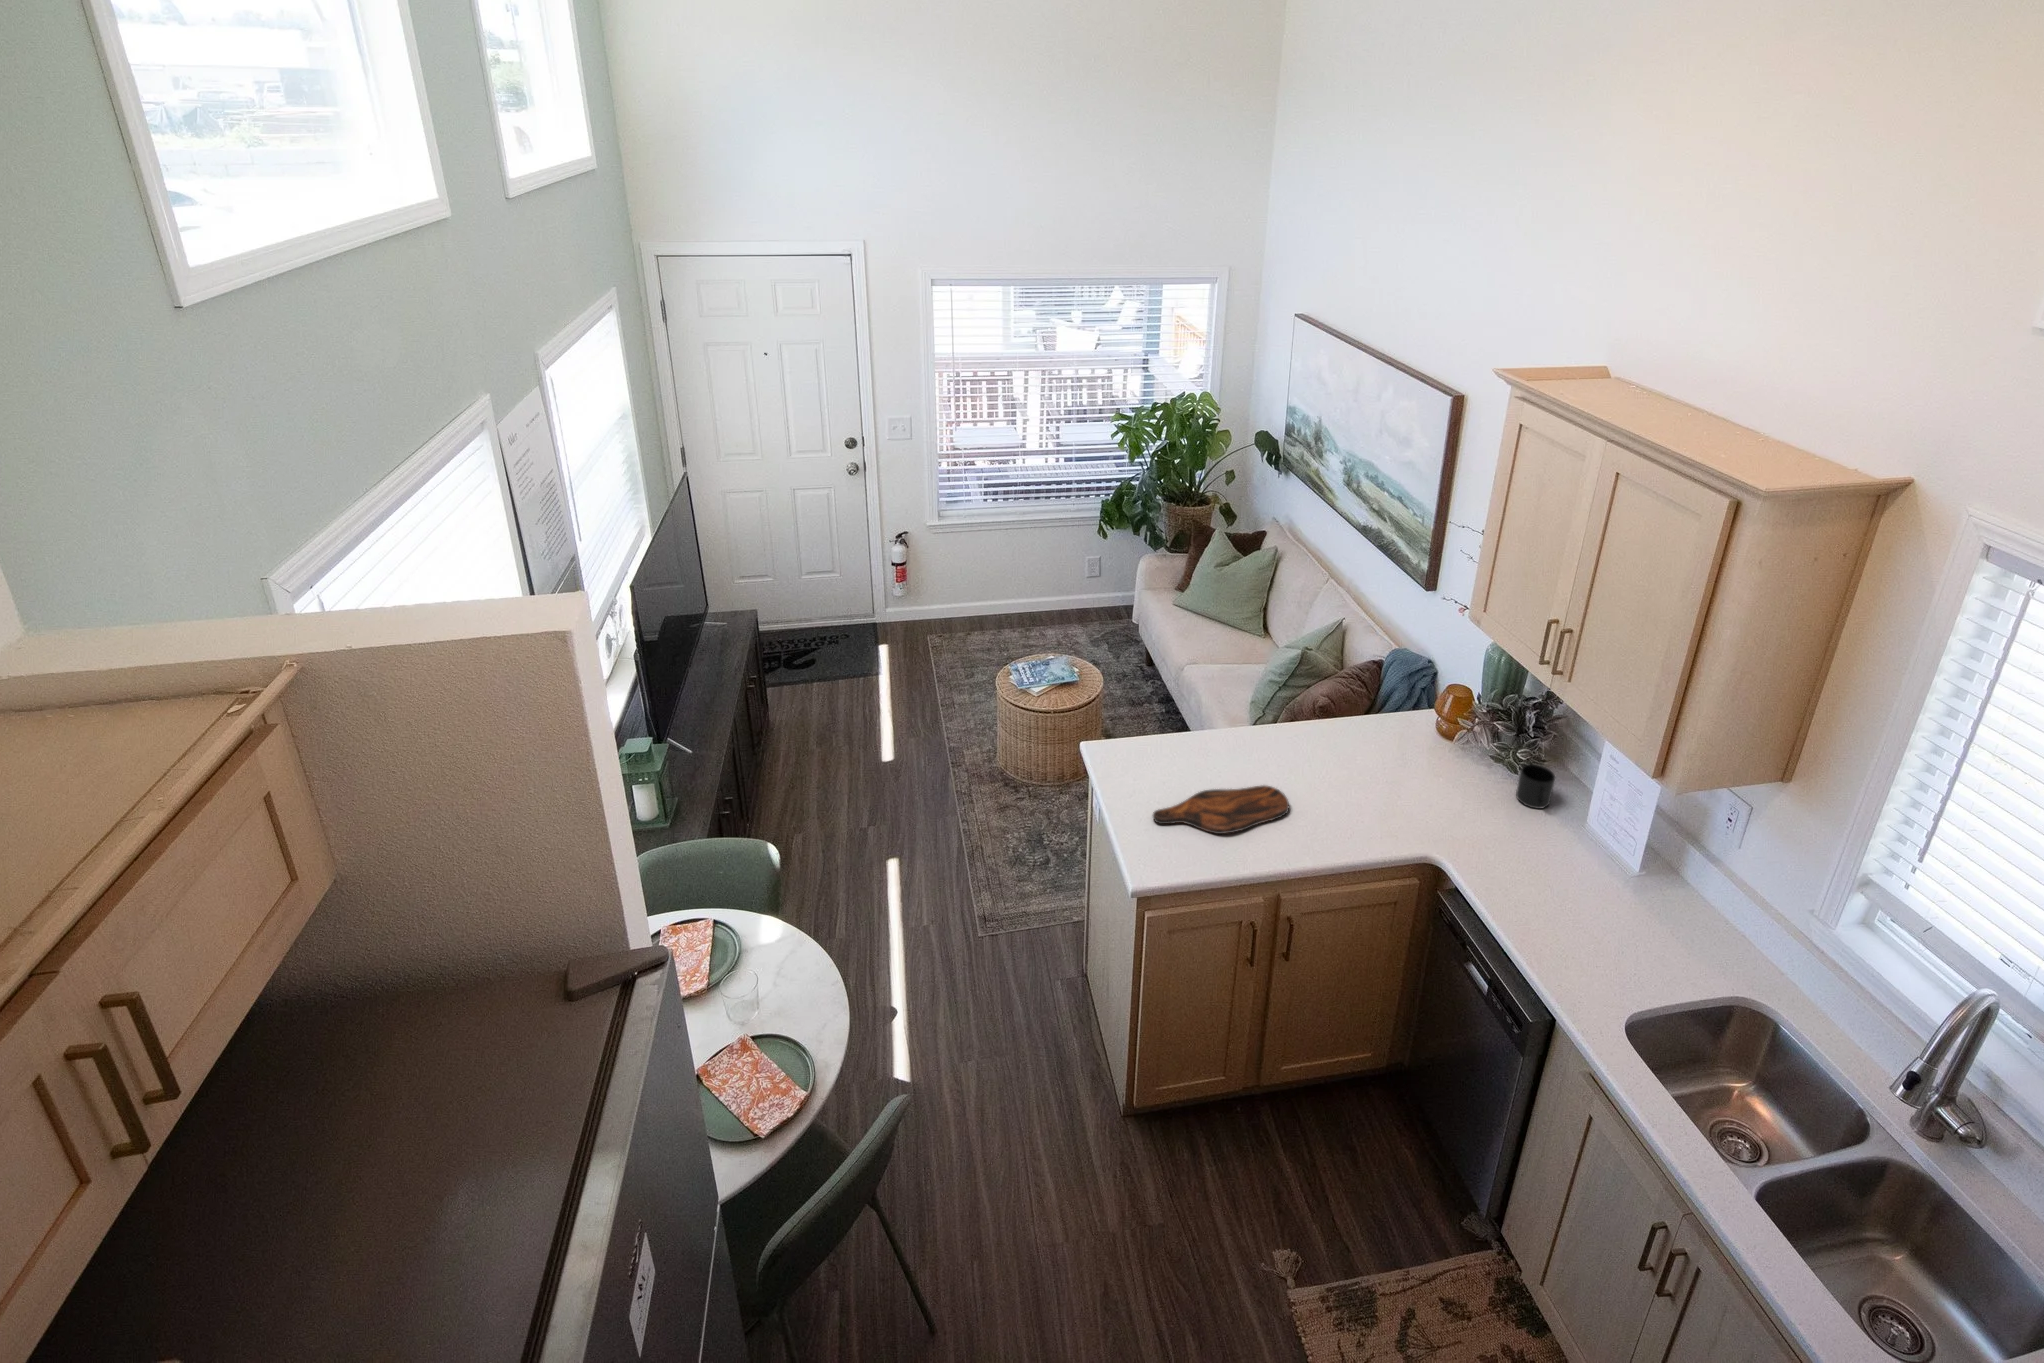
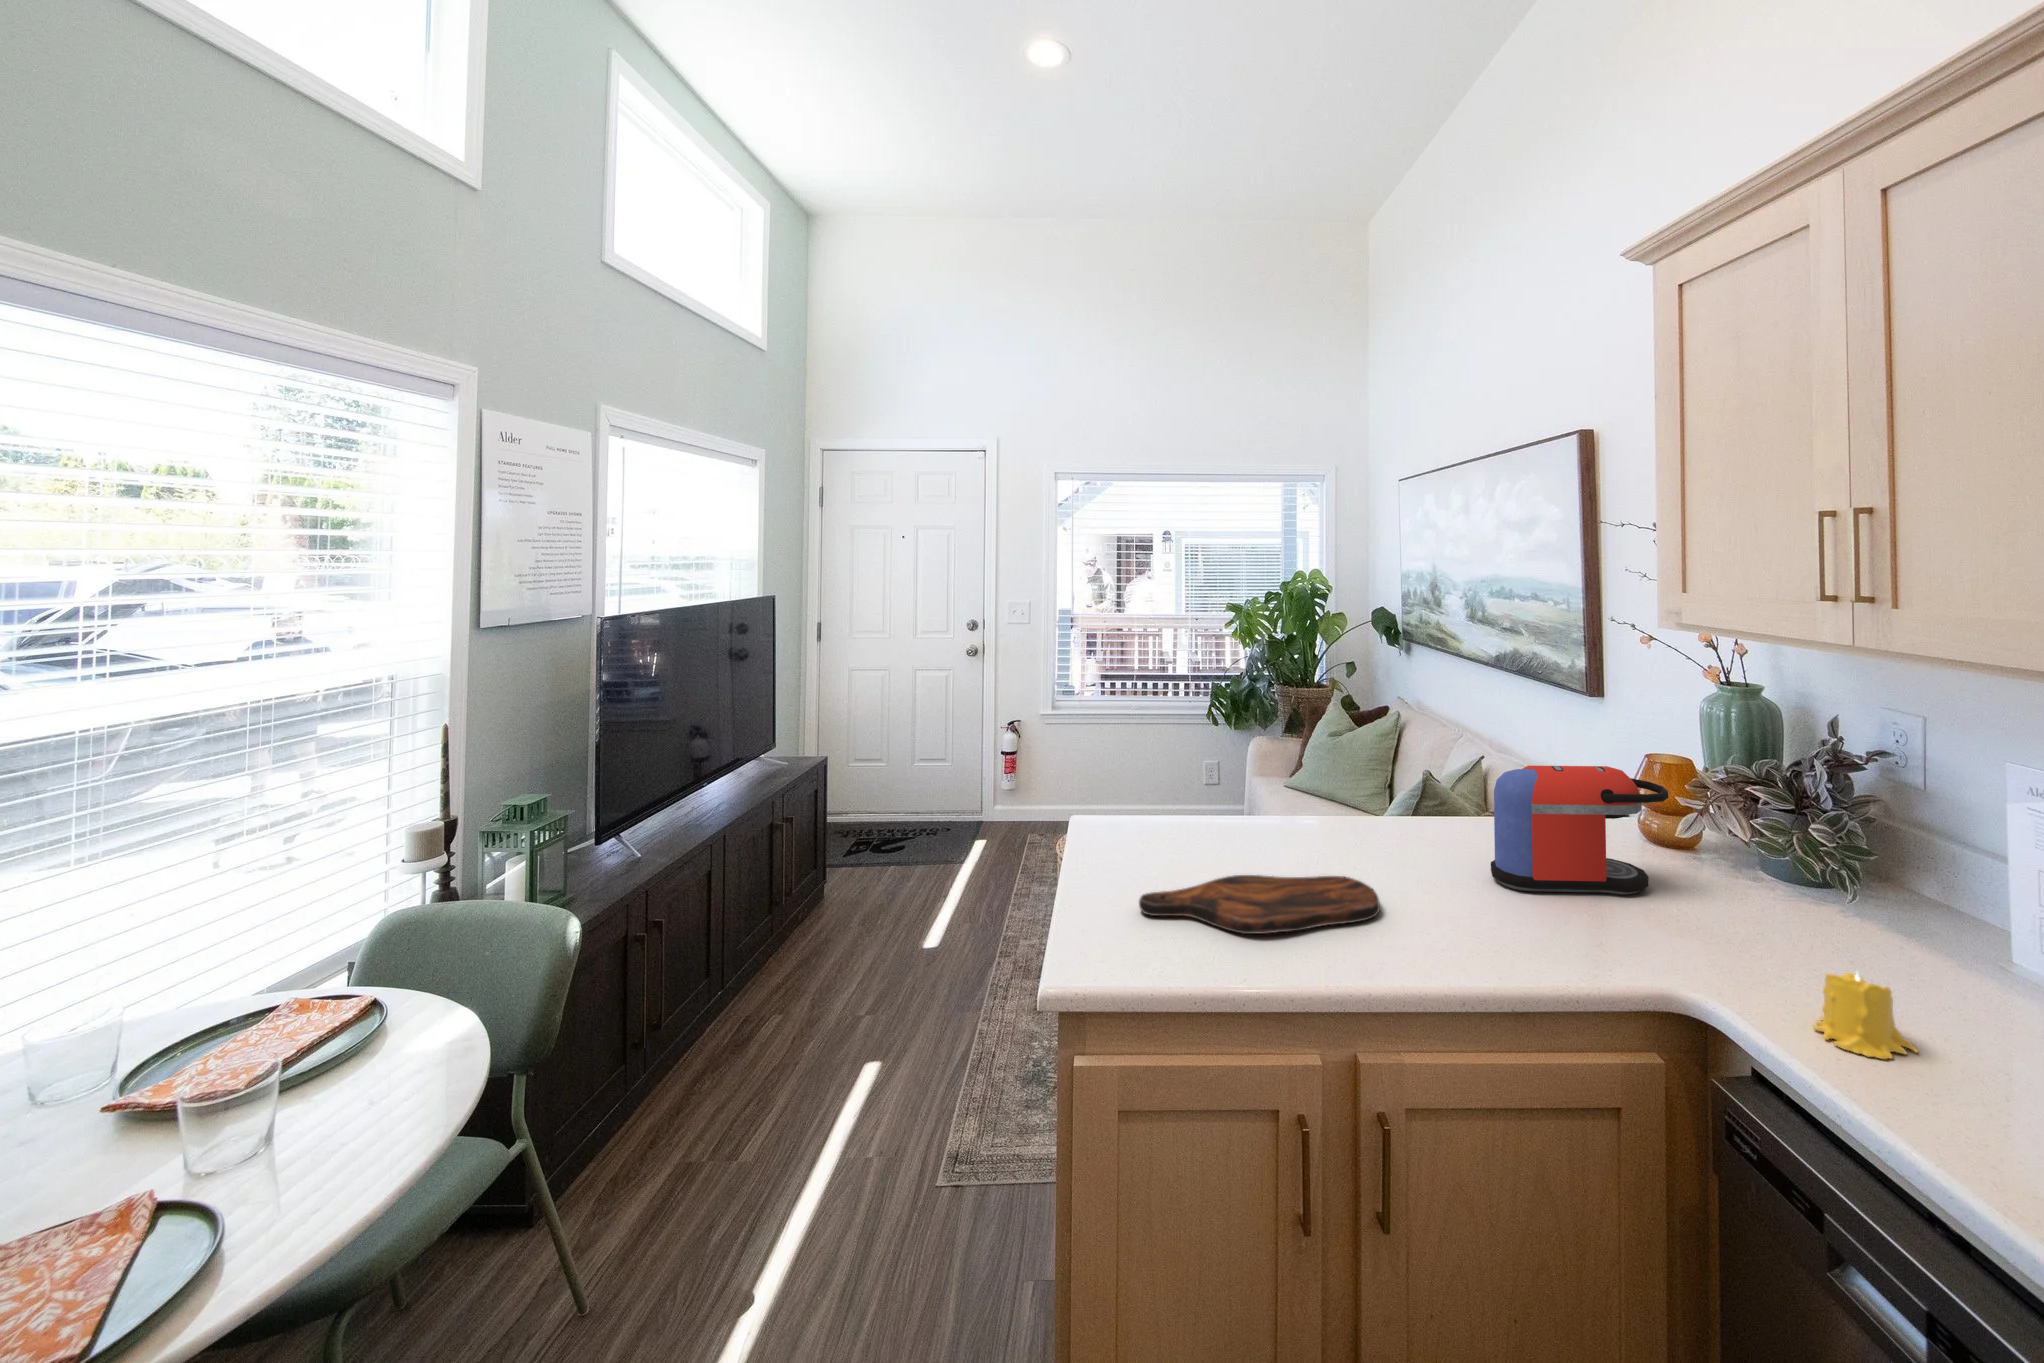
coffee maker: none [1350,711,1455,784] -> present [1491,766,1668,895]
mug: present [1516,764,1555,809] -> none [1816,859,1897,941]
candle: none [1489,846,1528,884] -> present [1813,971,1918,1059]

